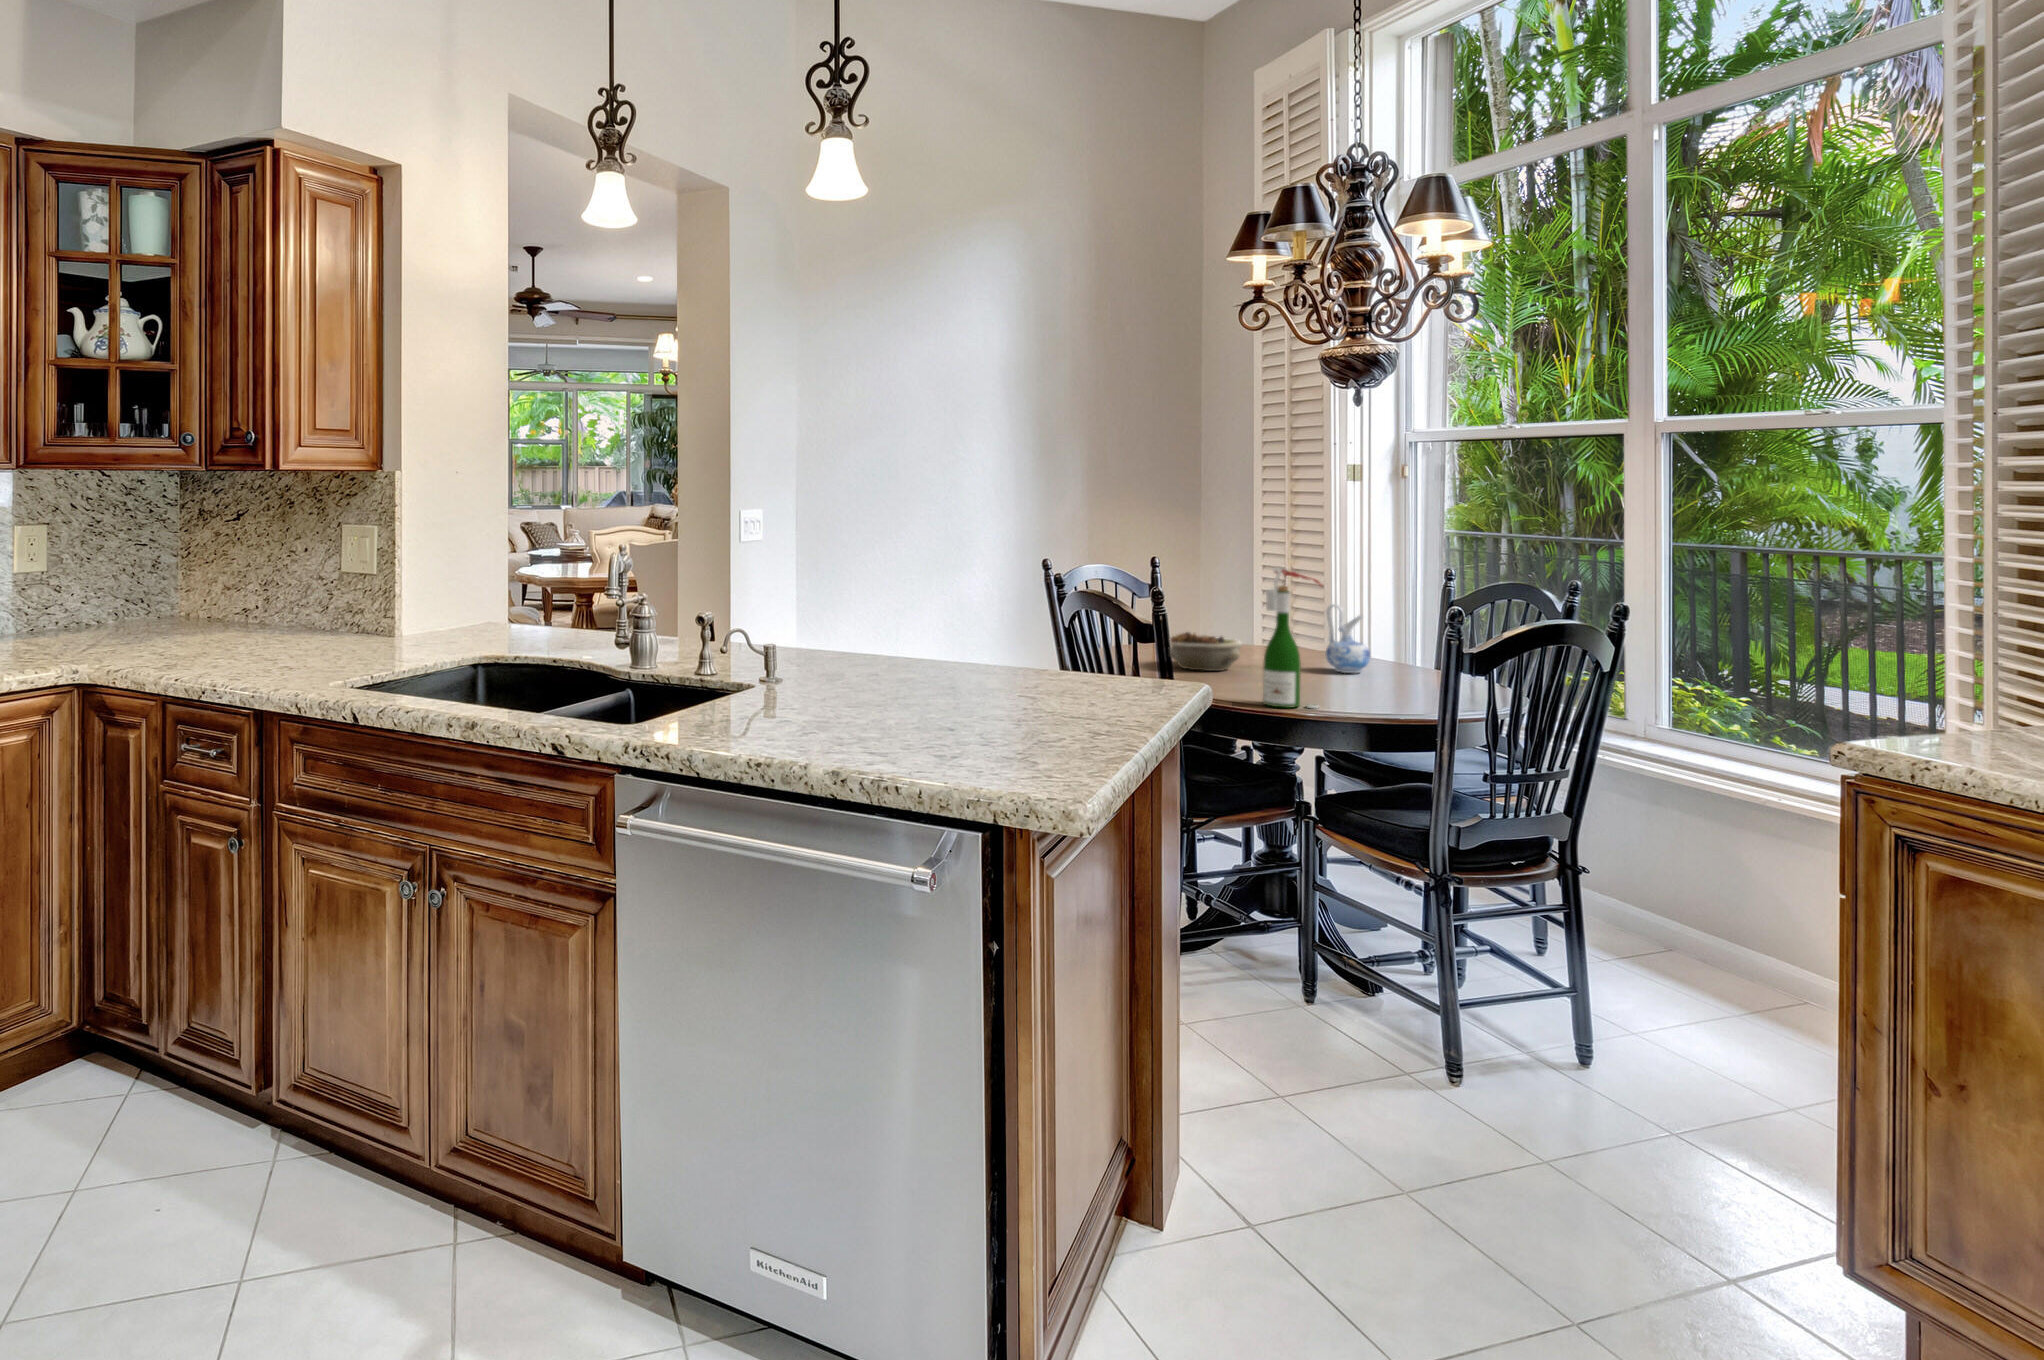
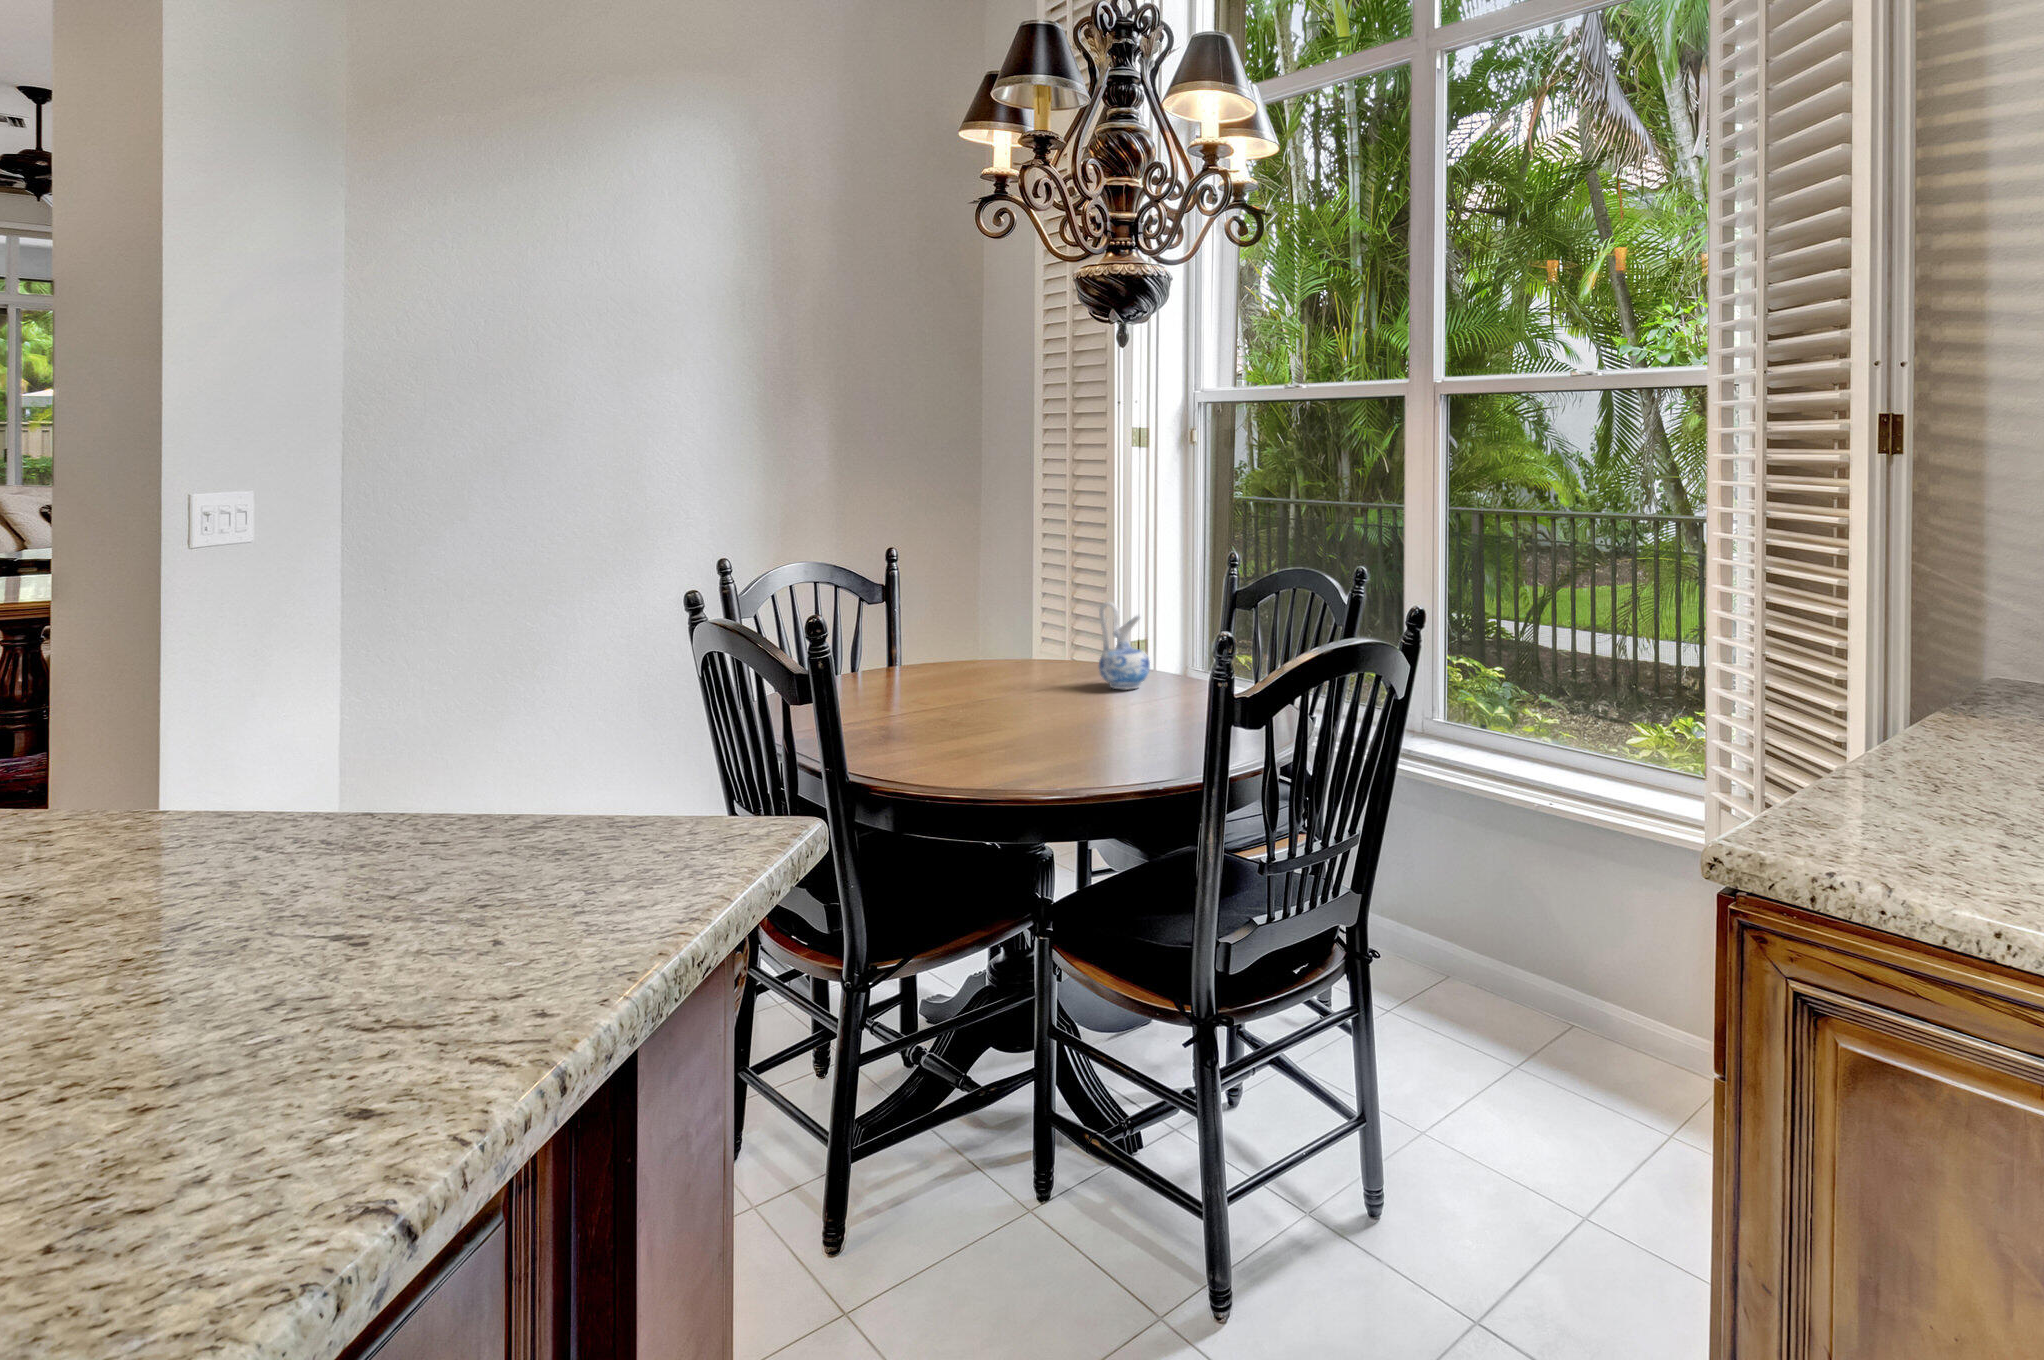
wine bottle: present [1263,567,1322,708] -> none [1006,563,1081,760]
succulent planter: present [1170,632,1242,671] -> none [898,647,998,701]

